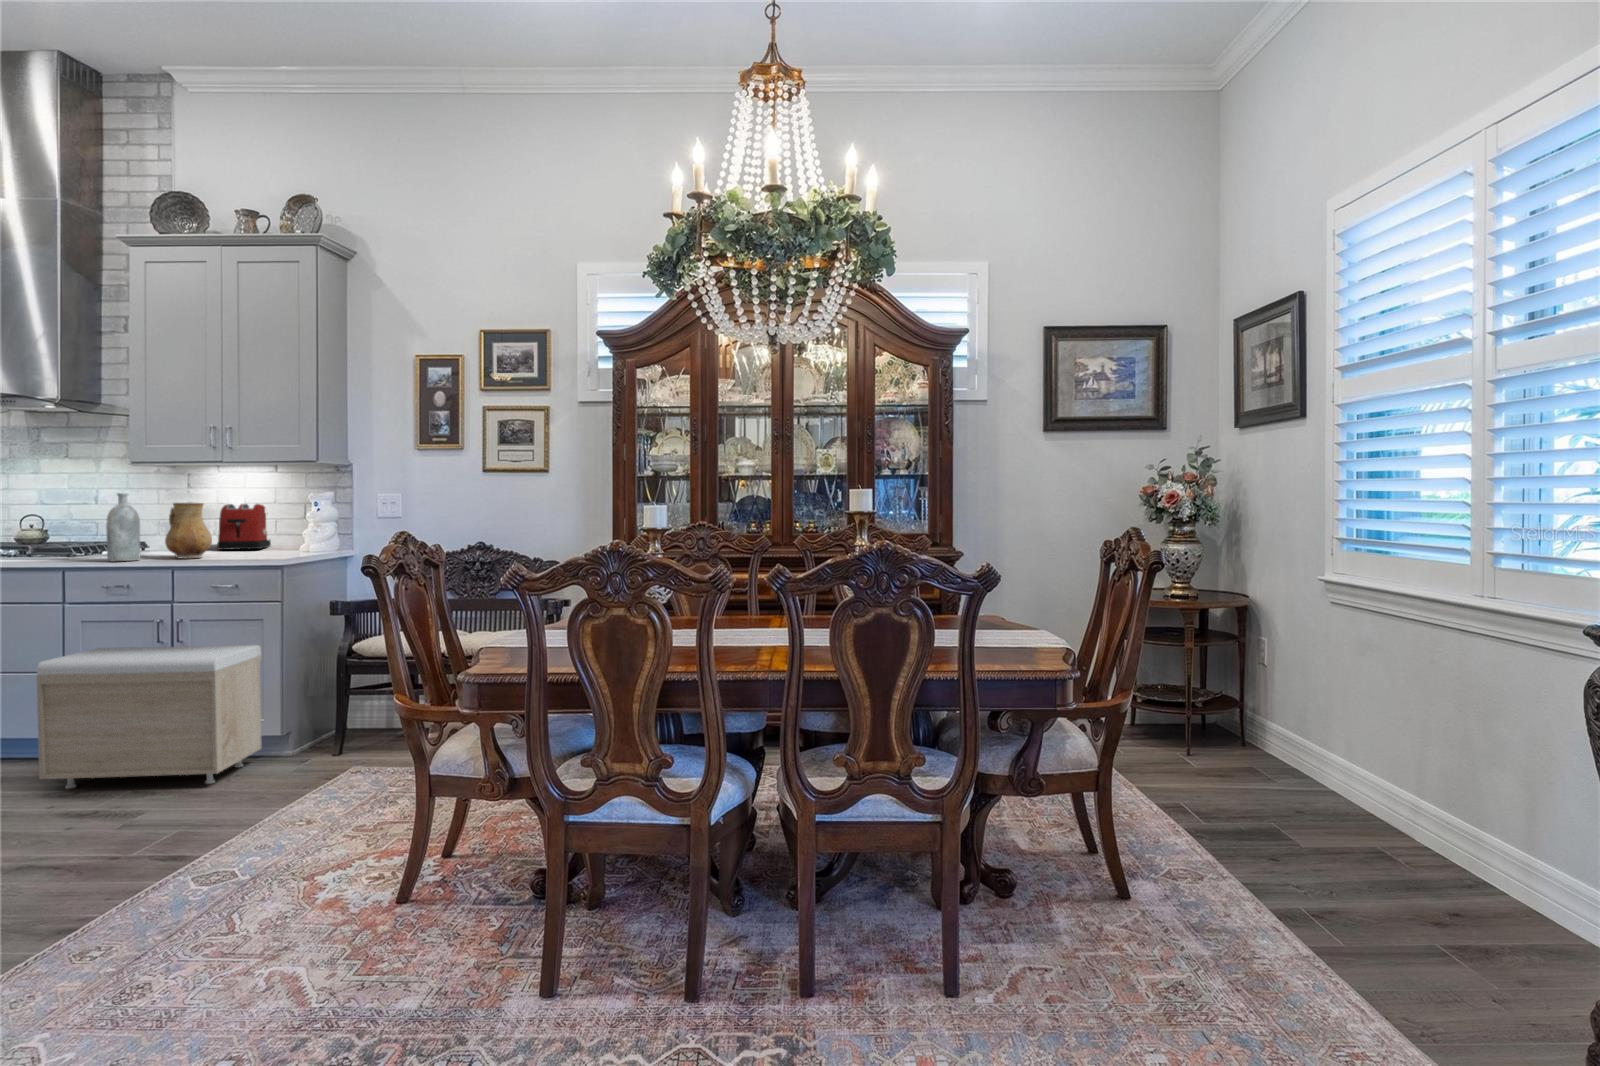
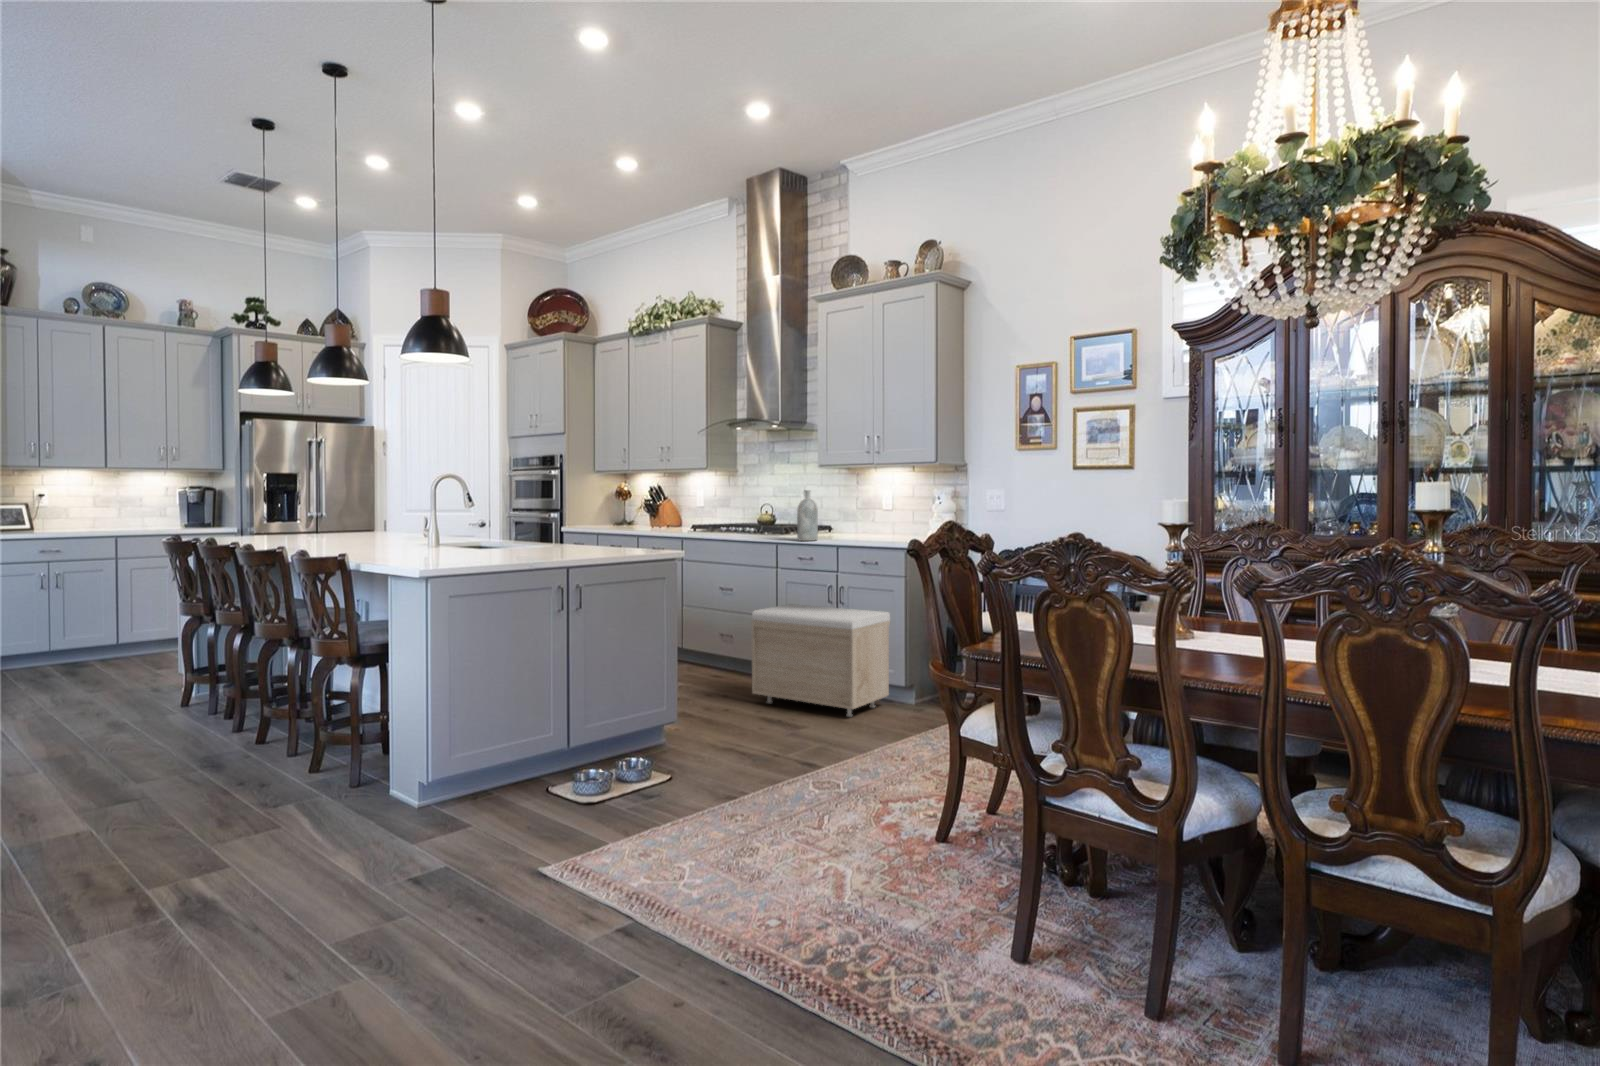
ceramic pitcher: present [165,503,212,558] -> none [833,497,864,540]
toaster: present [217,504,271,550] -> none [871,497,911,534]

